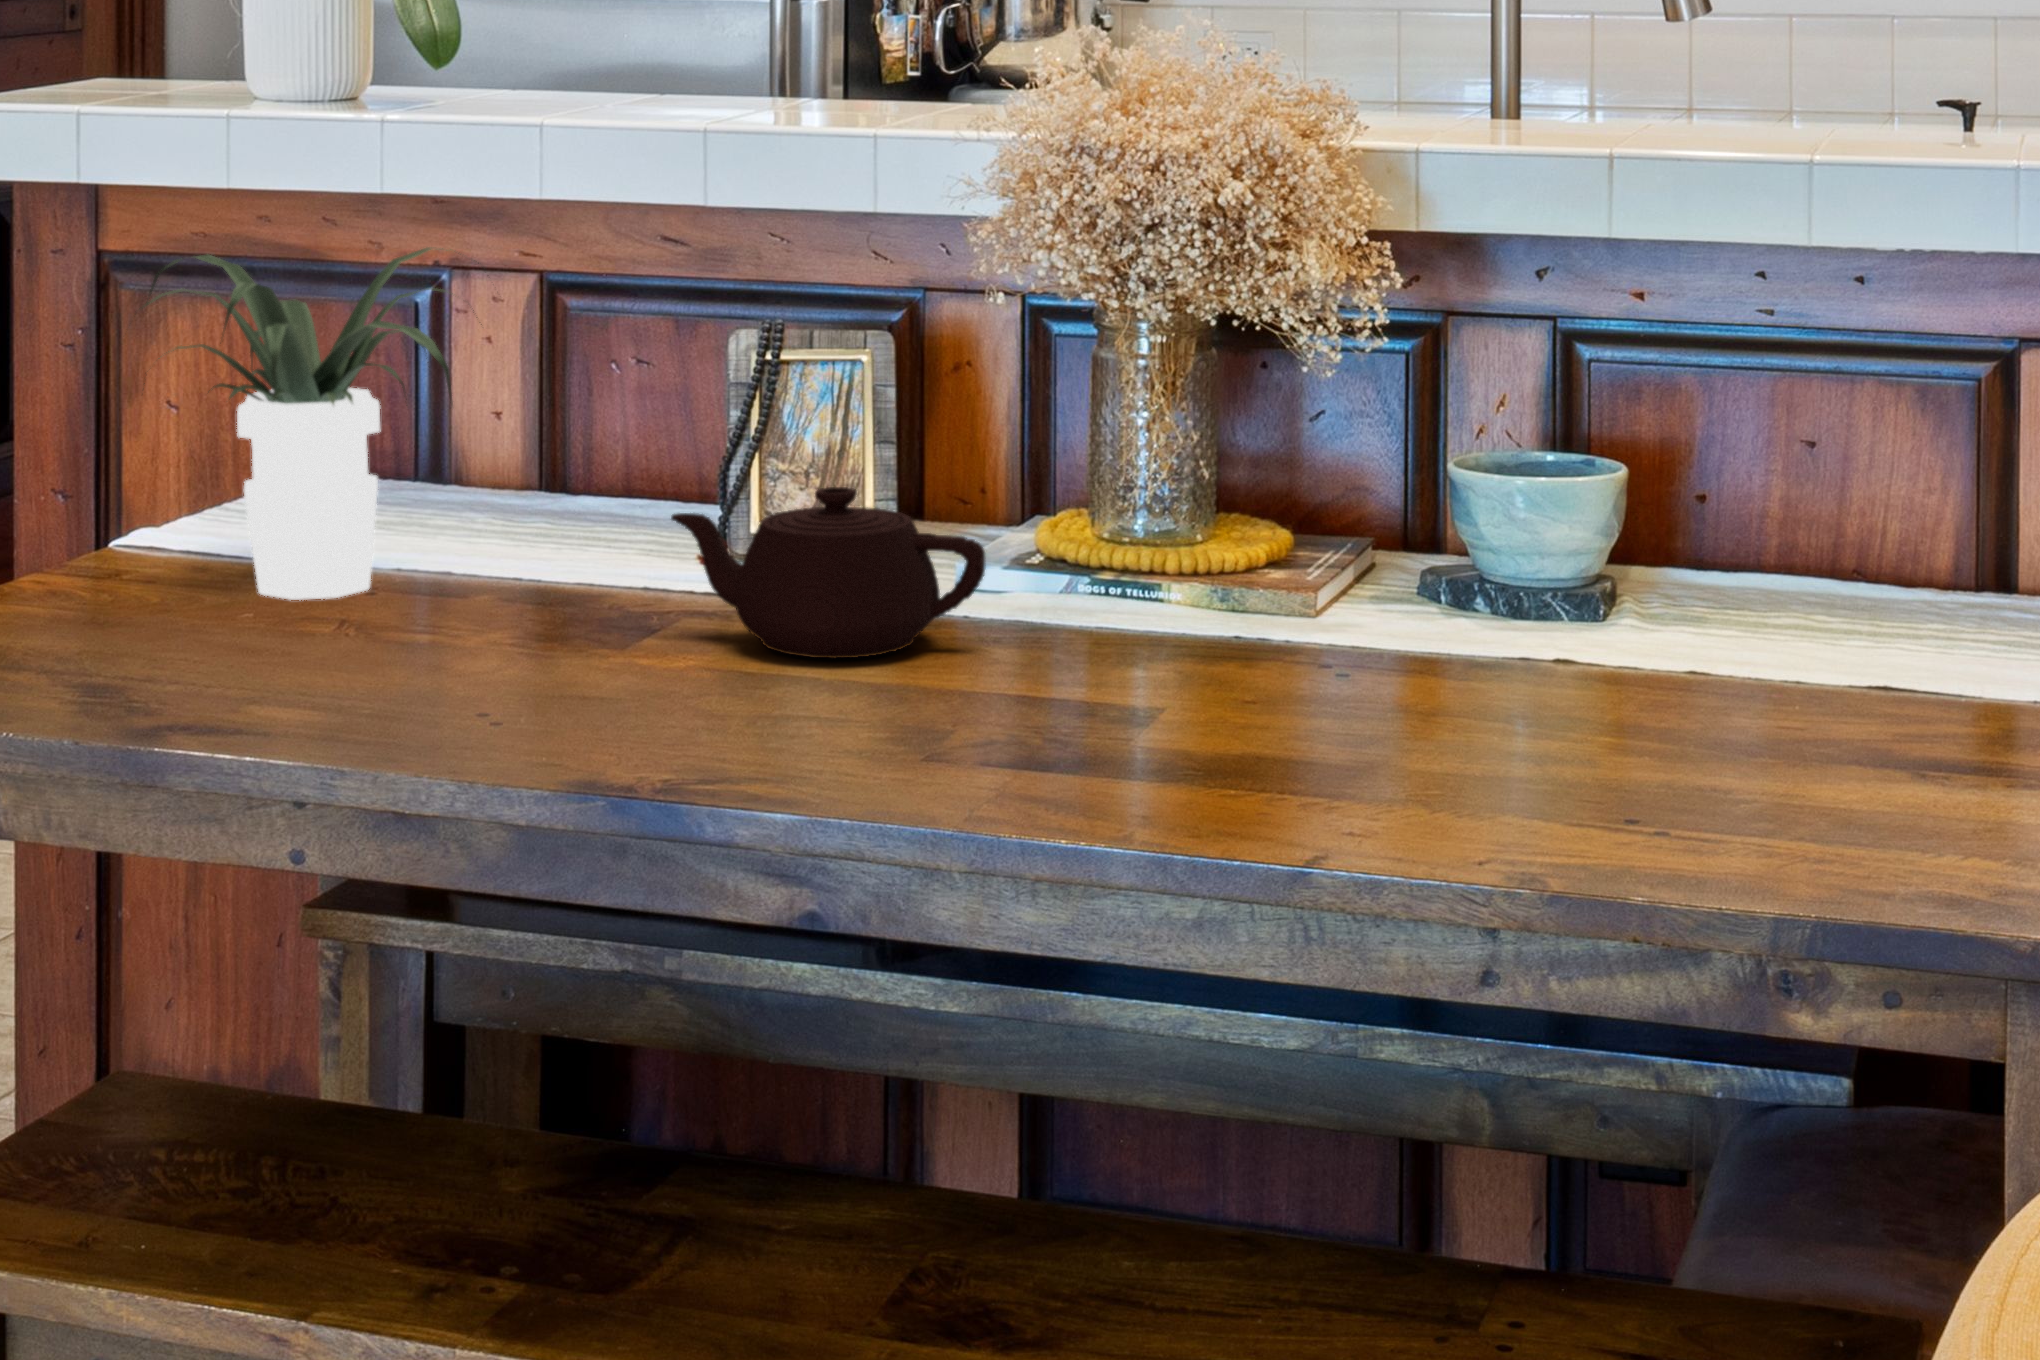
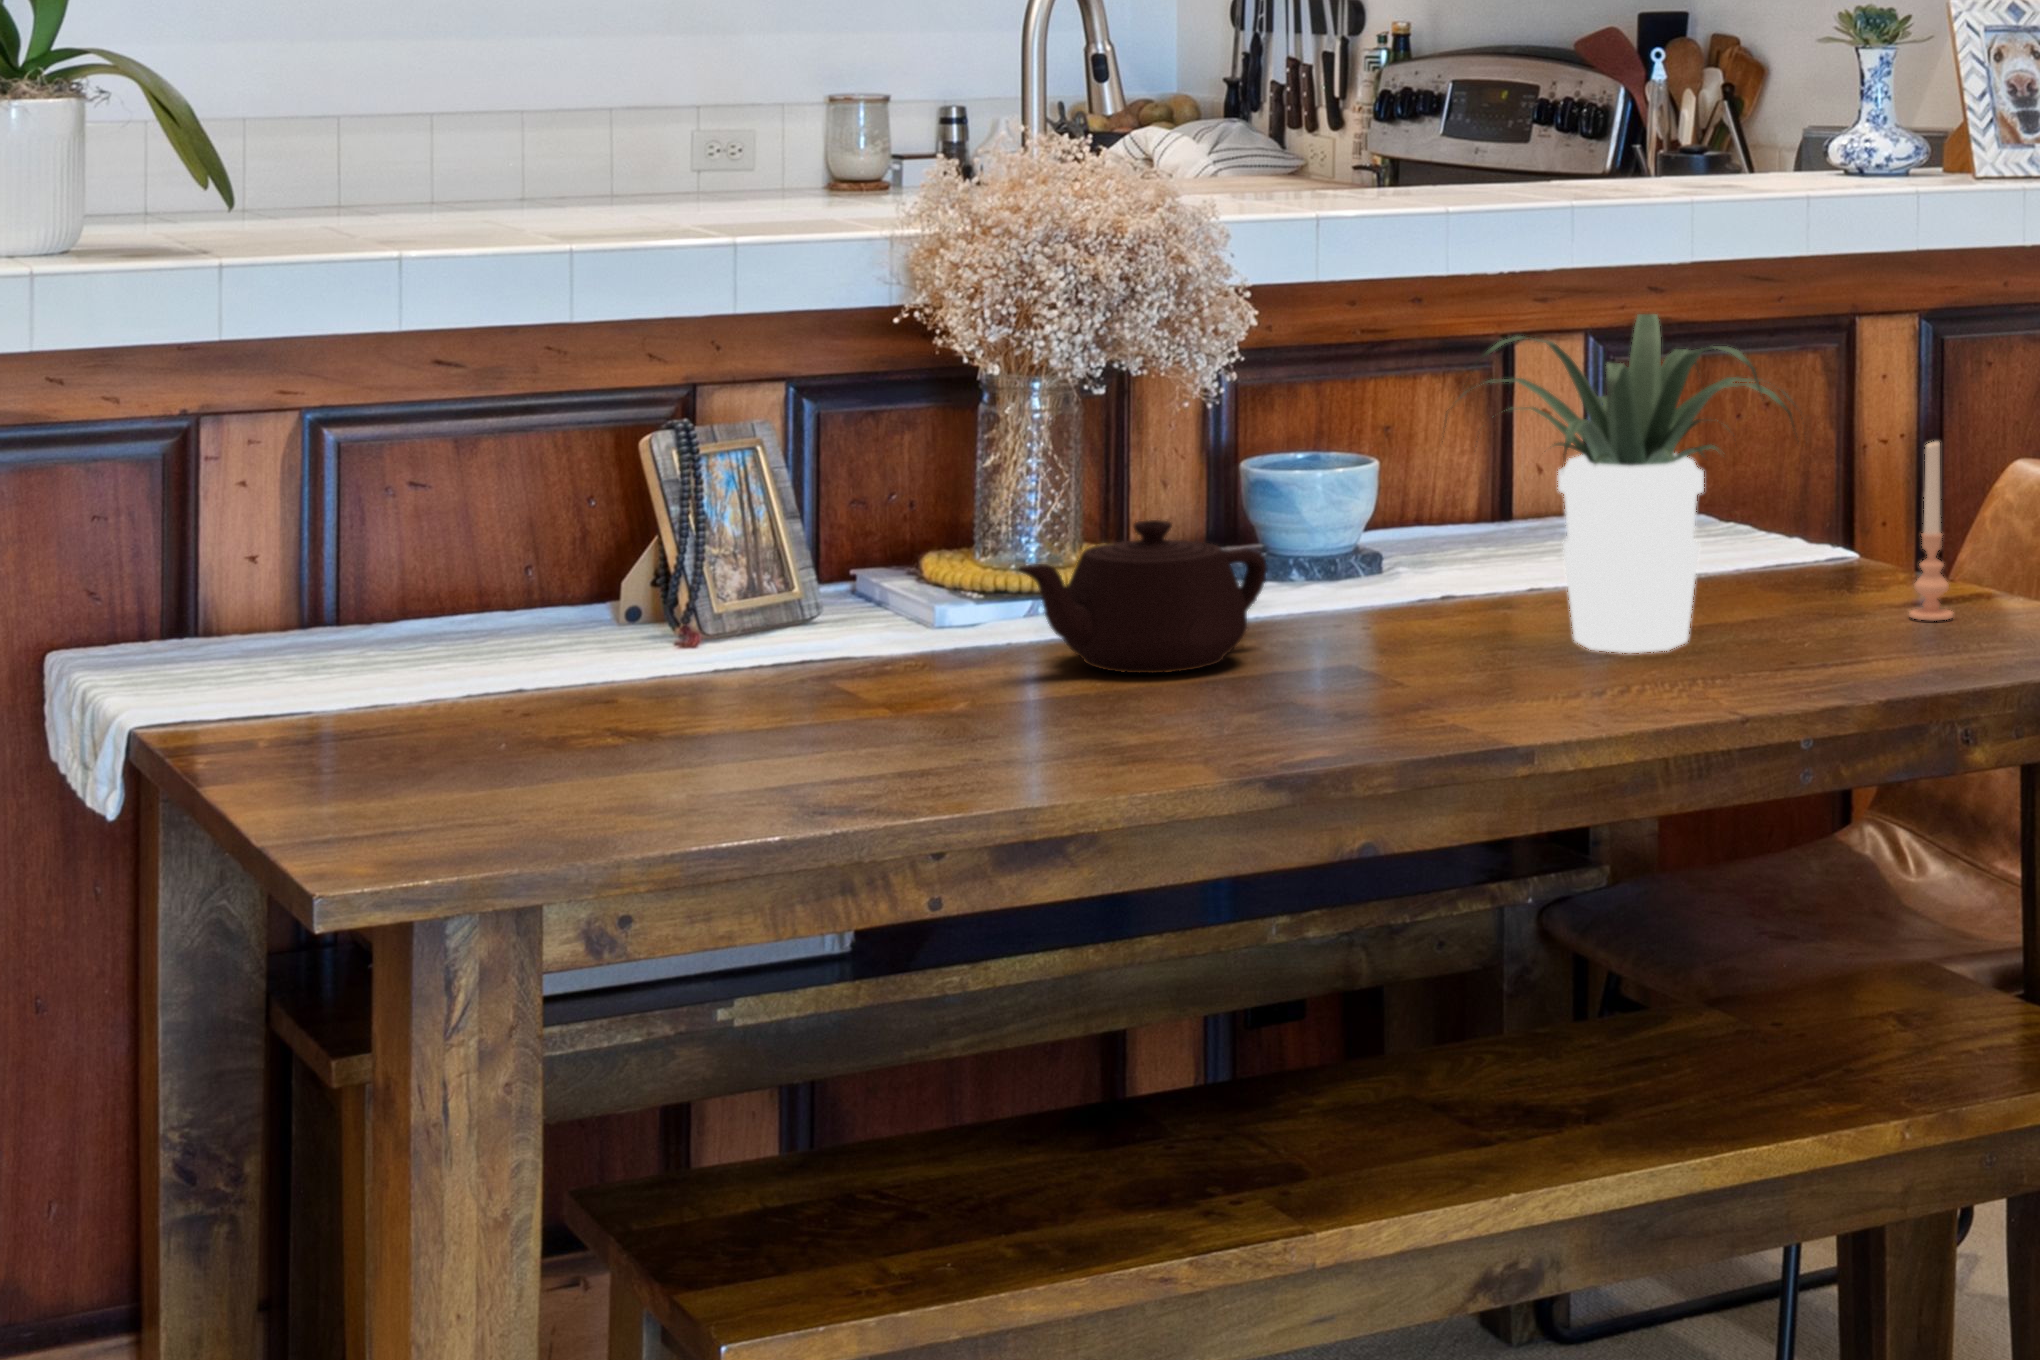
potted plant: present [139,247,482,600] -> present [1442,314,1798,653]
candle: none [1697,545,1764,805] -> present [1909,442,1954,621]

